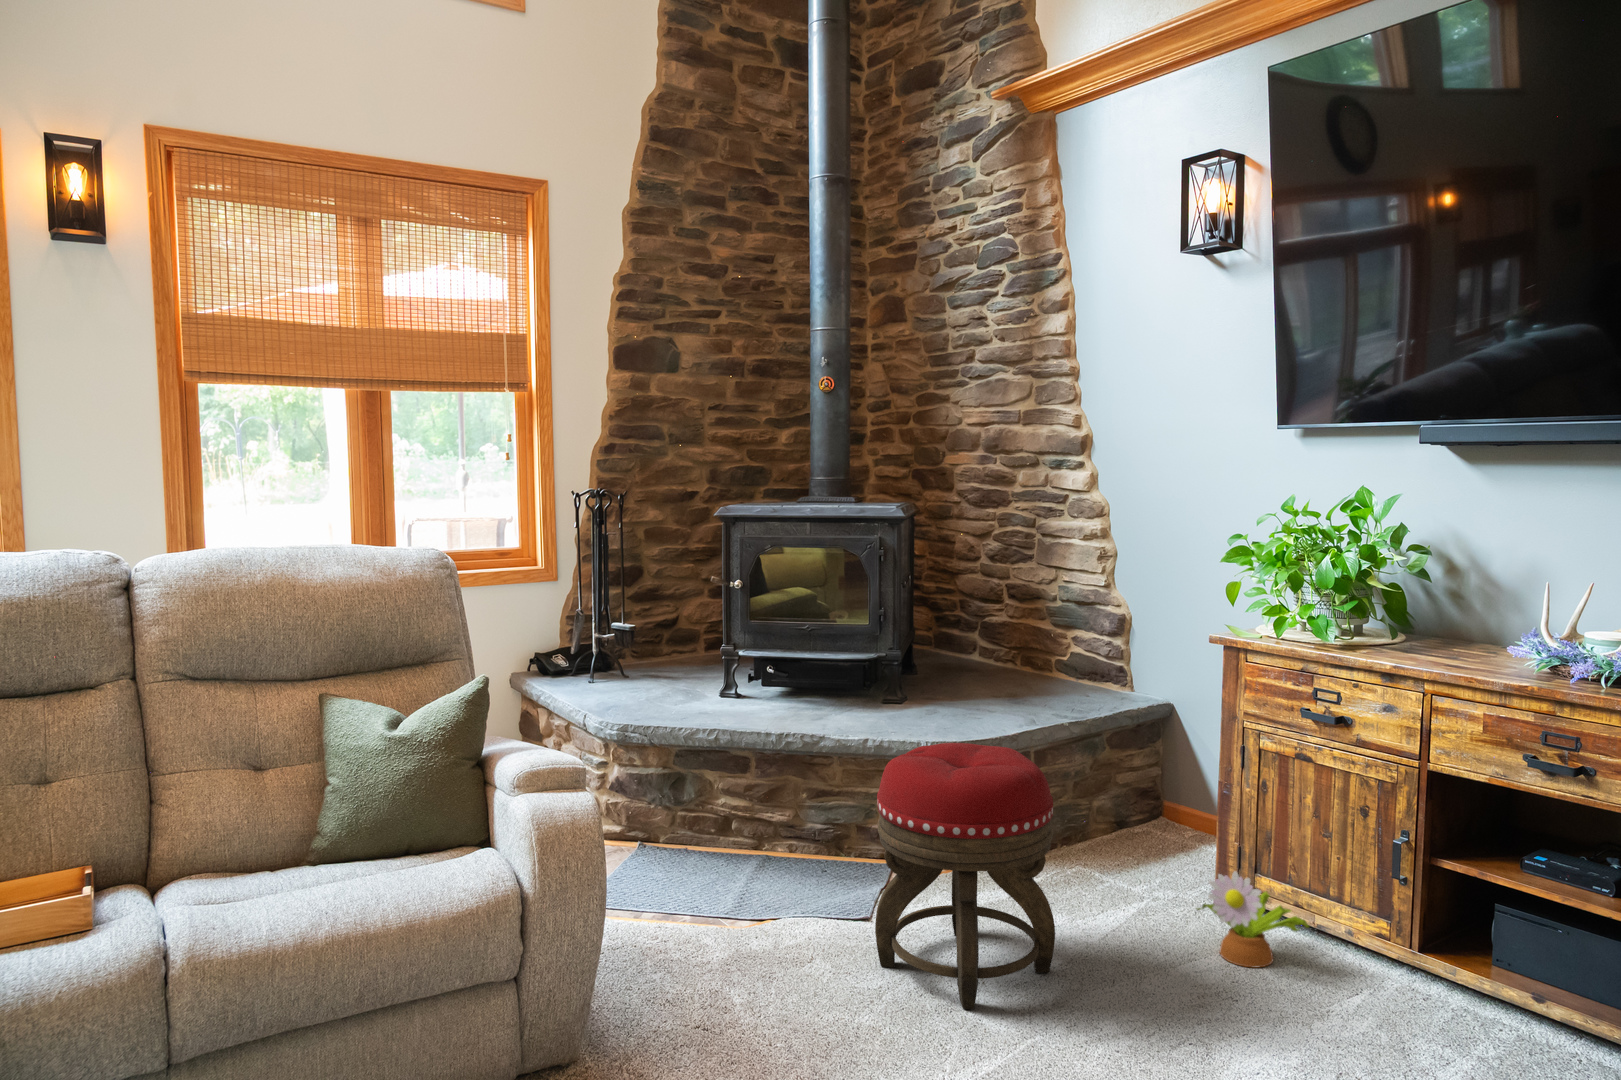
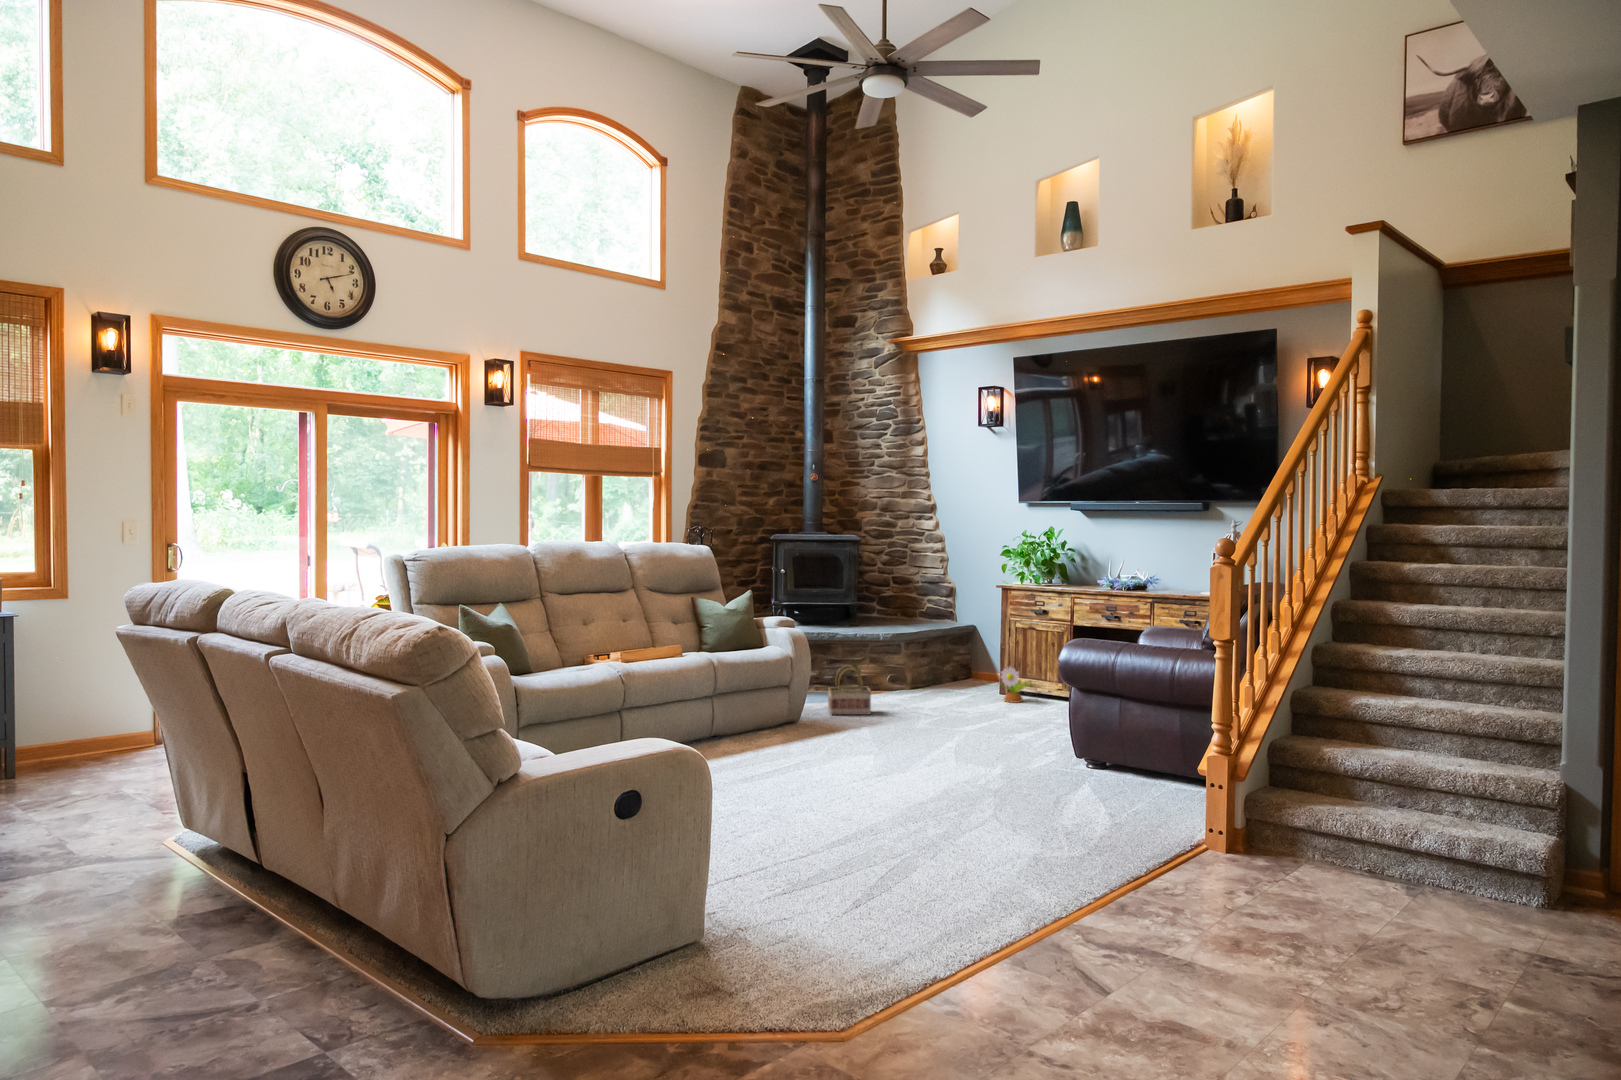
footstool: present [875,743,1055,1009] -> none [881,623,948,712]
basket: none [708,866,827,1015] -> present [828,665,871,715]

